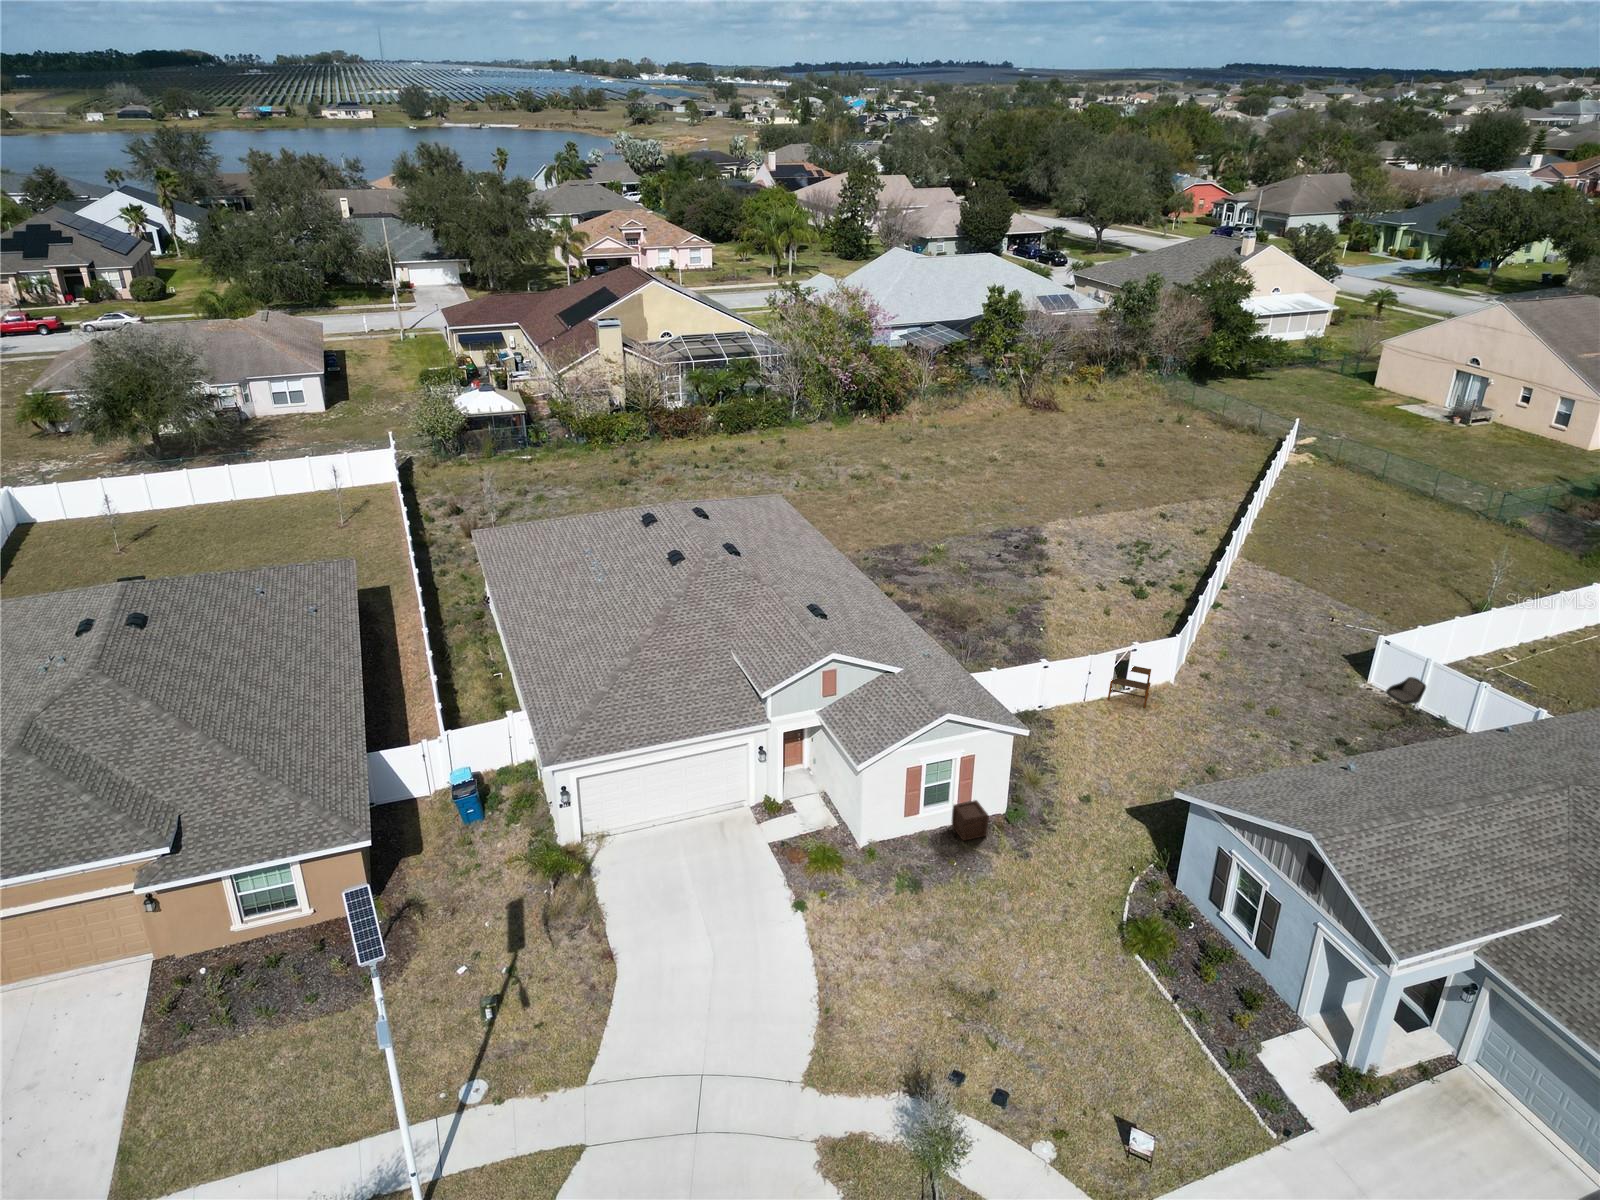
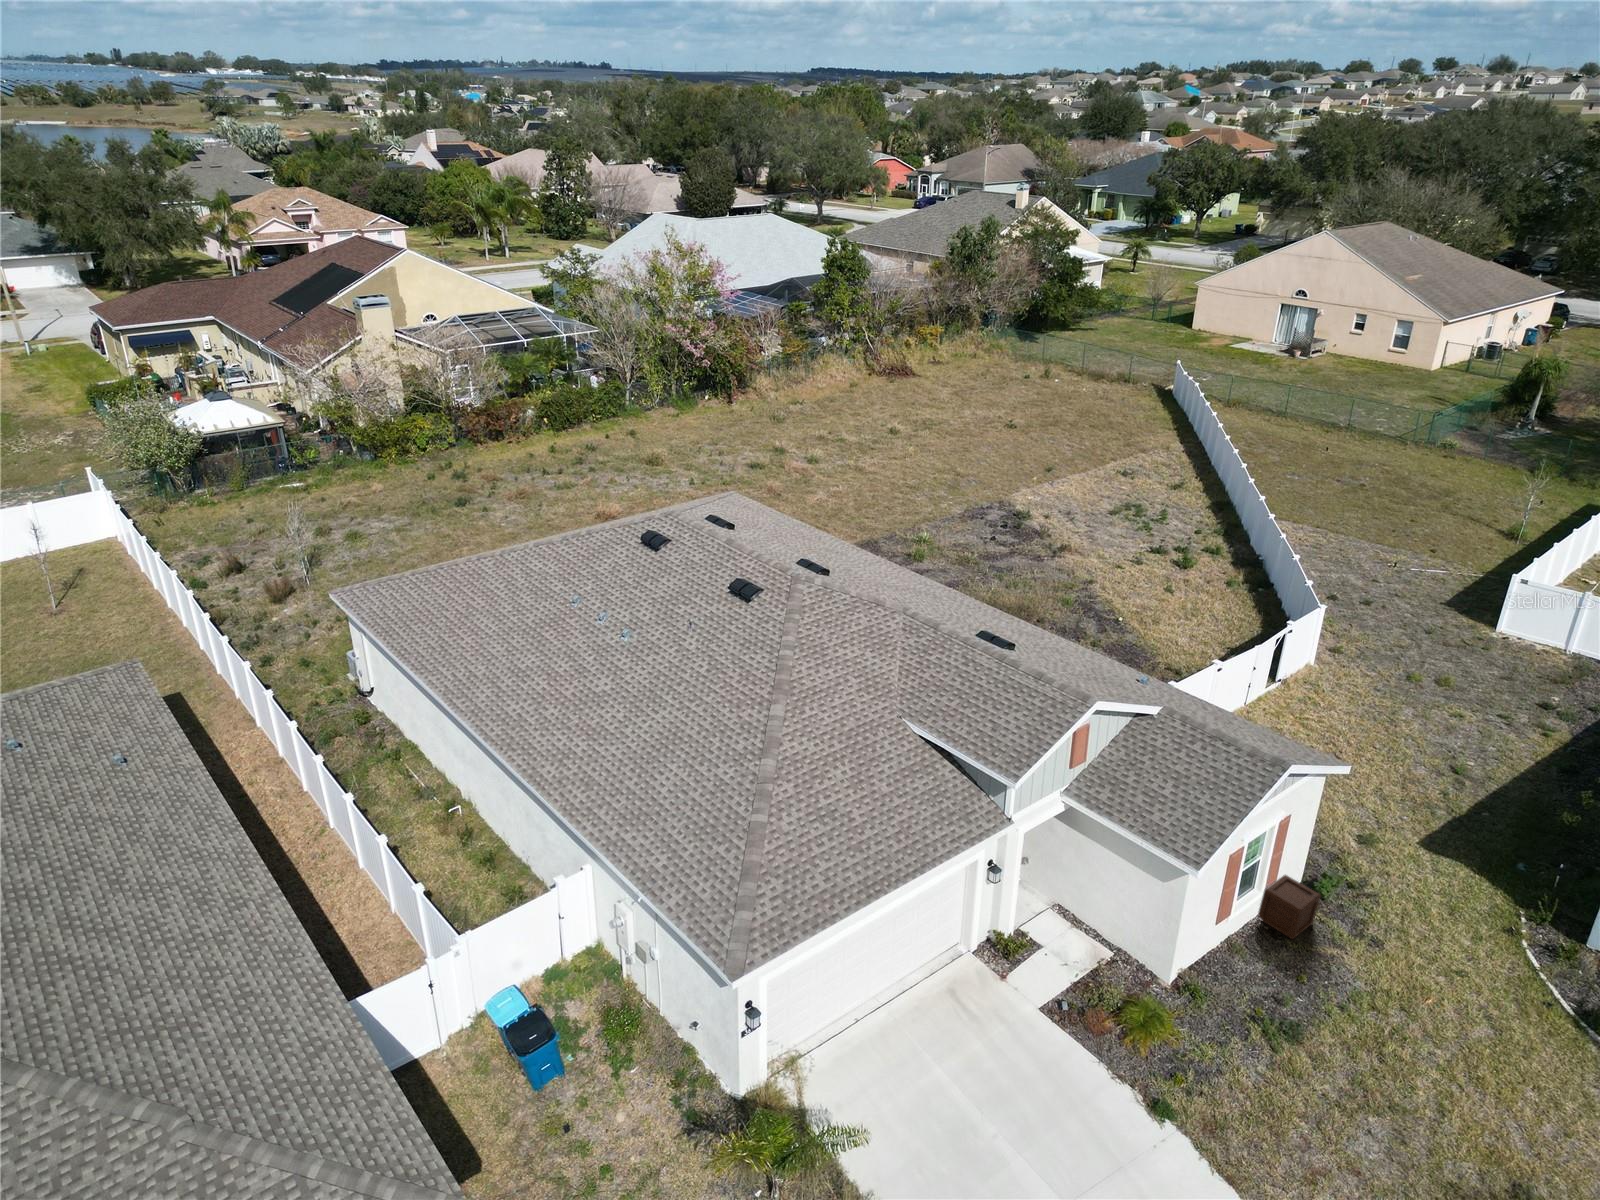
bench: present [1108,666,1151,708] -> none [1264,647,1323,699]
lounge chair: present [1386,677,1426,708] -> none [1534,613,1583,660]

